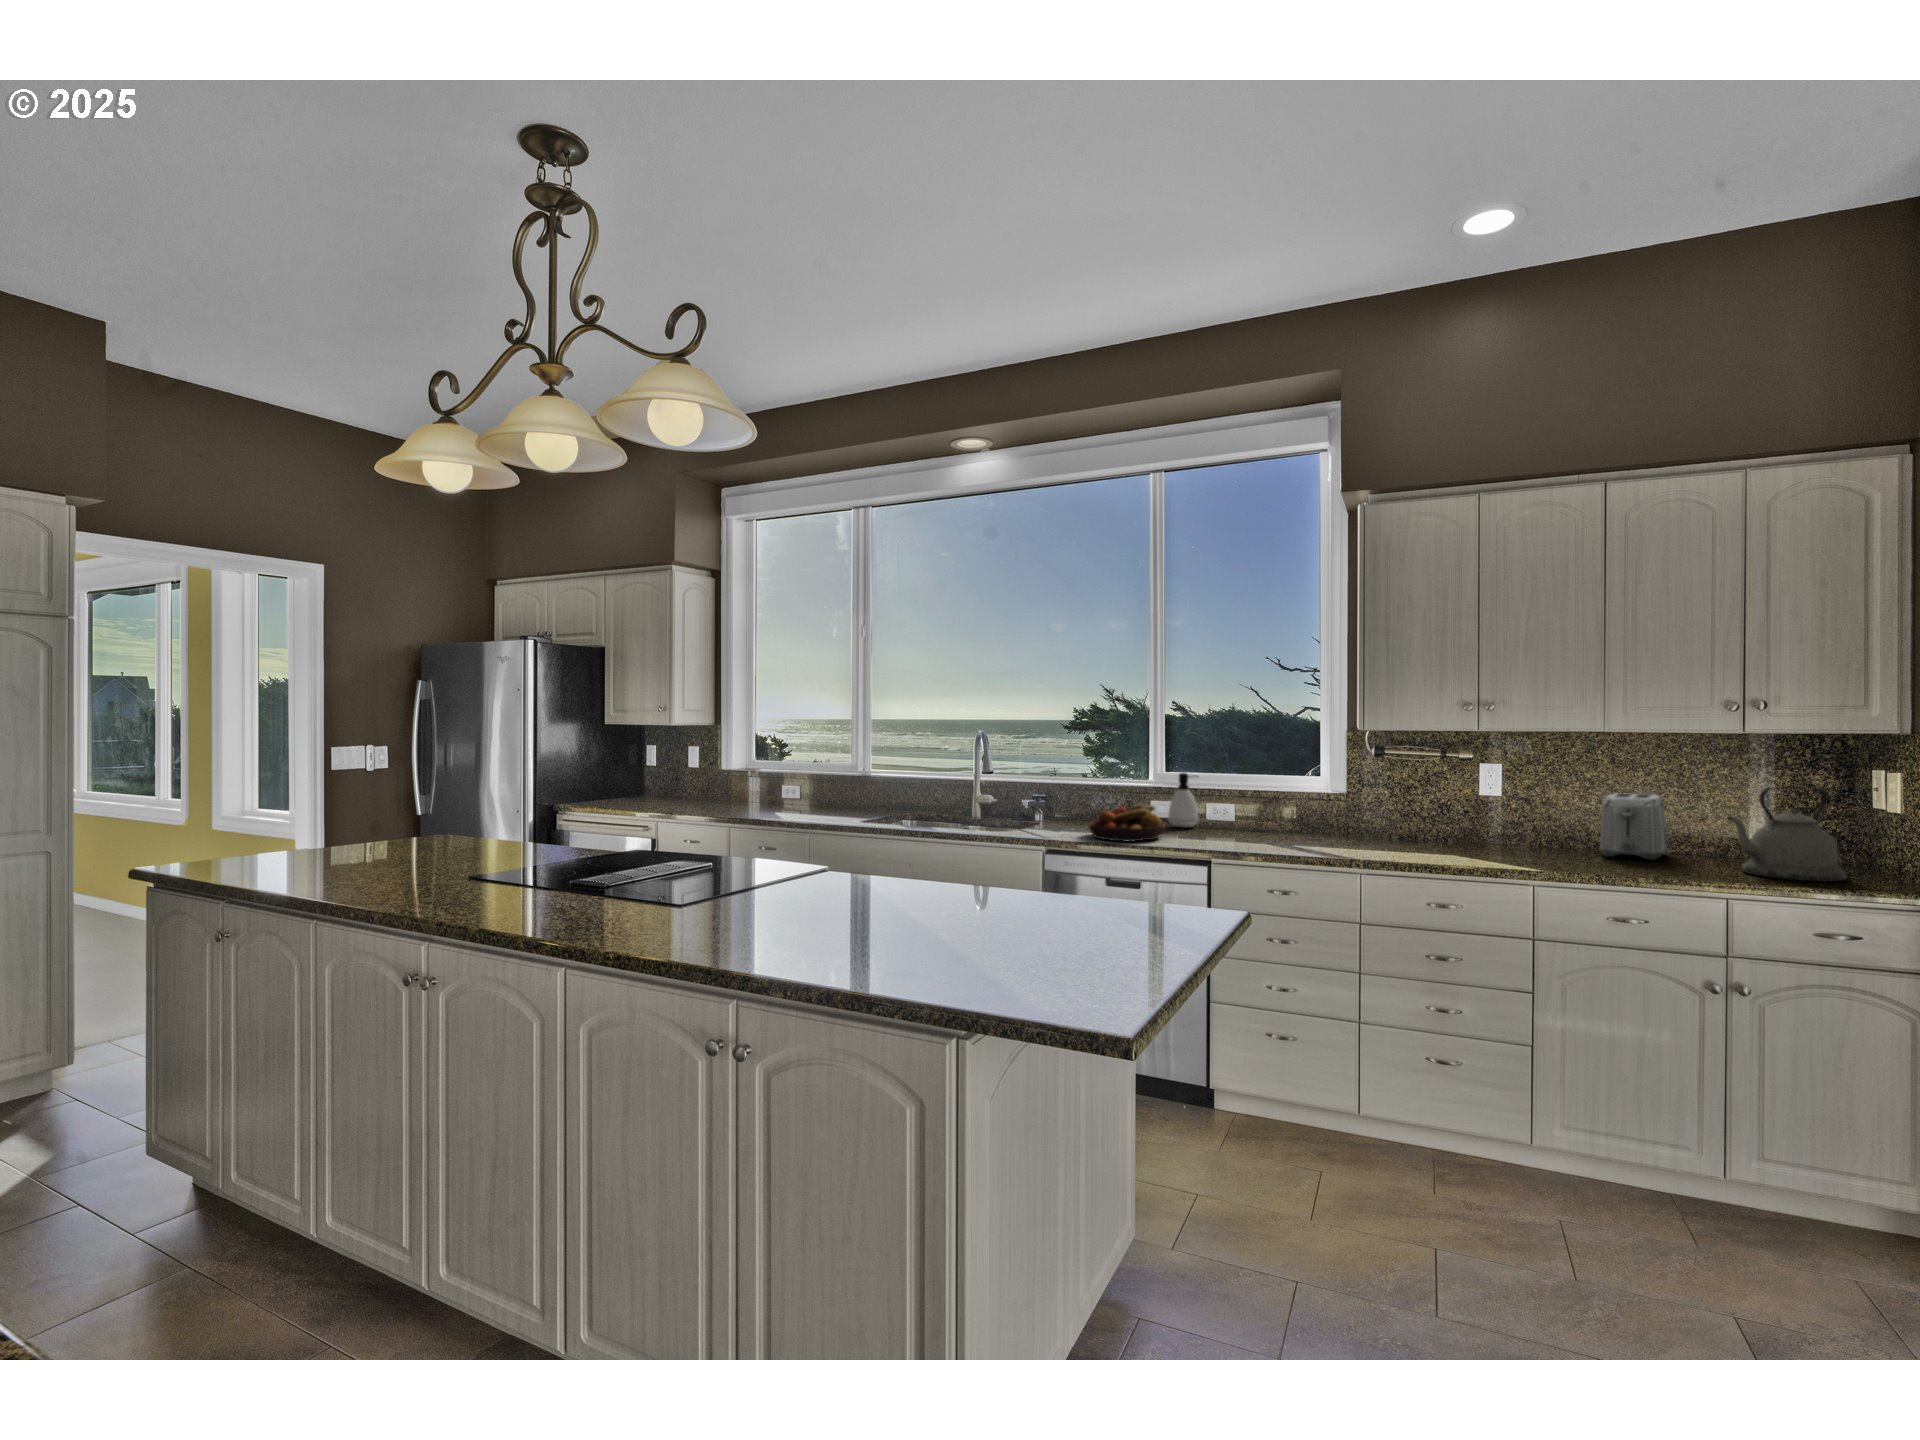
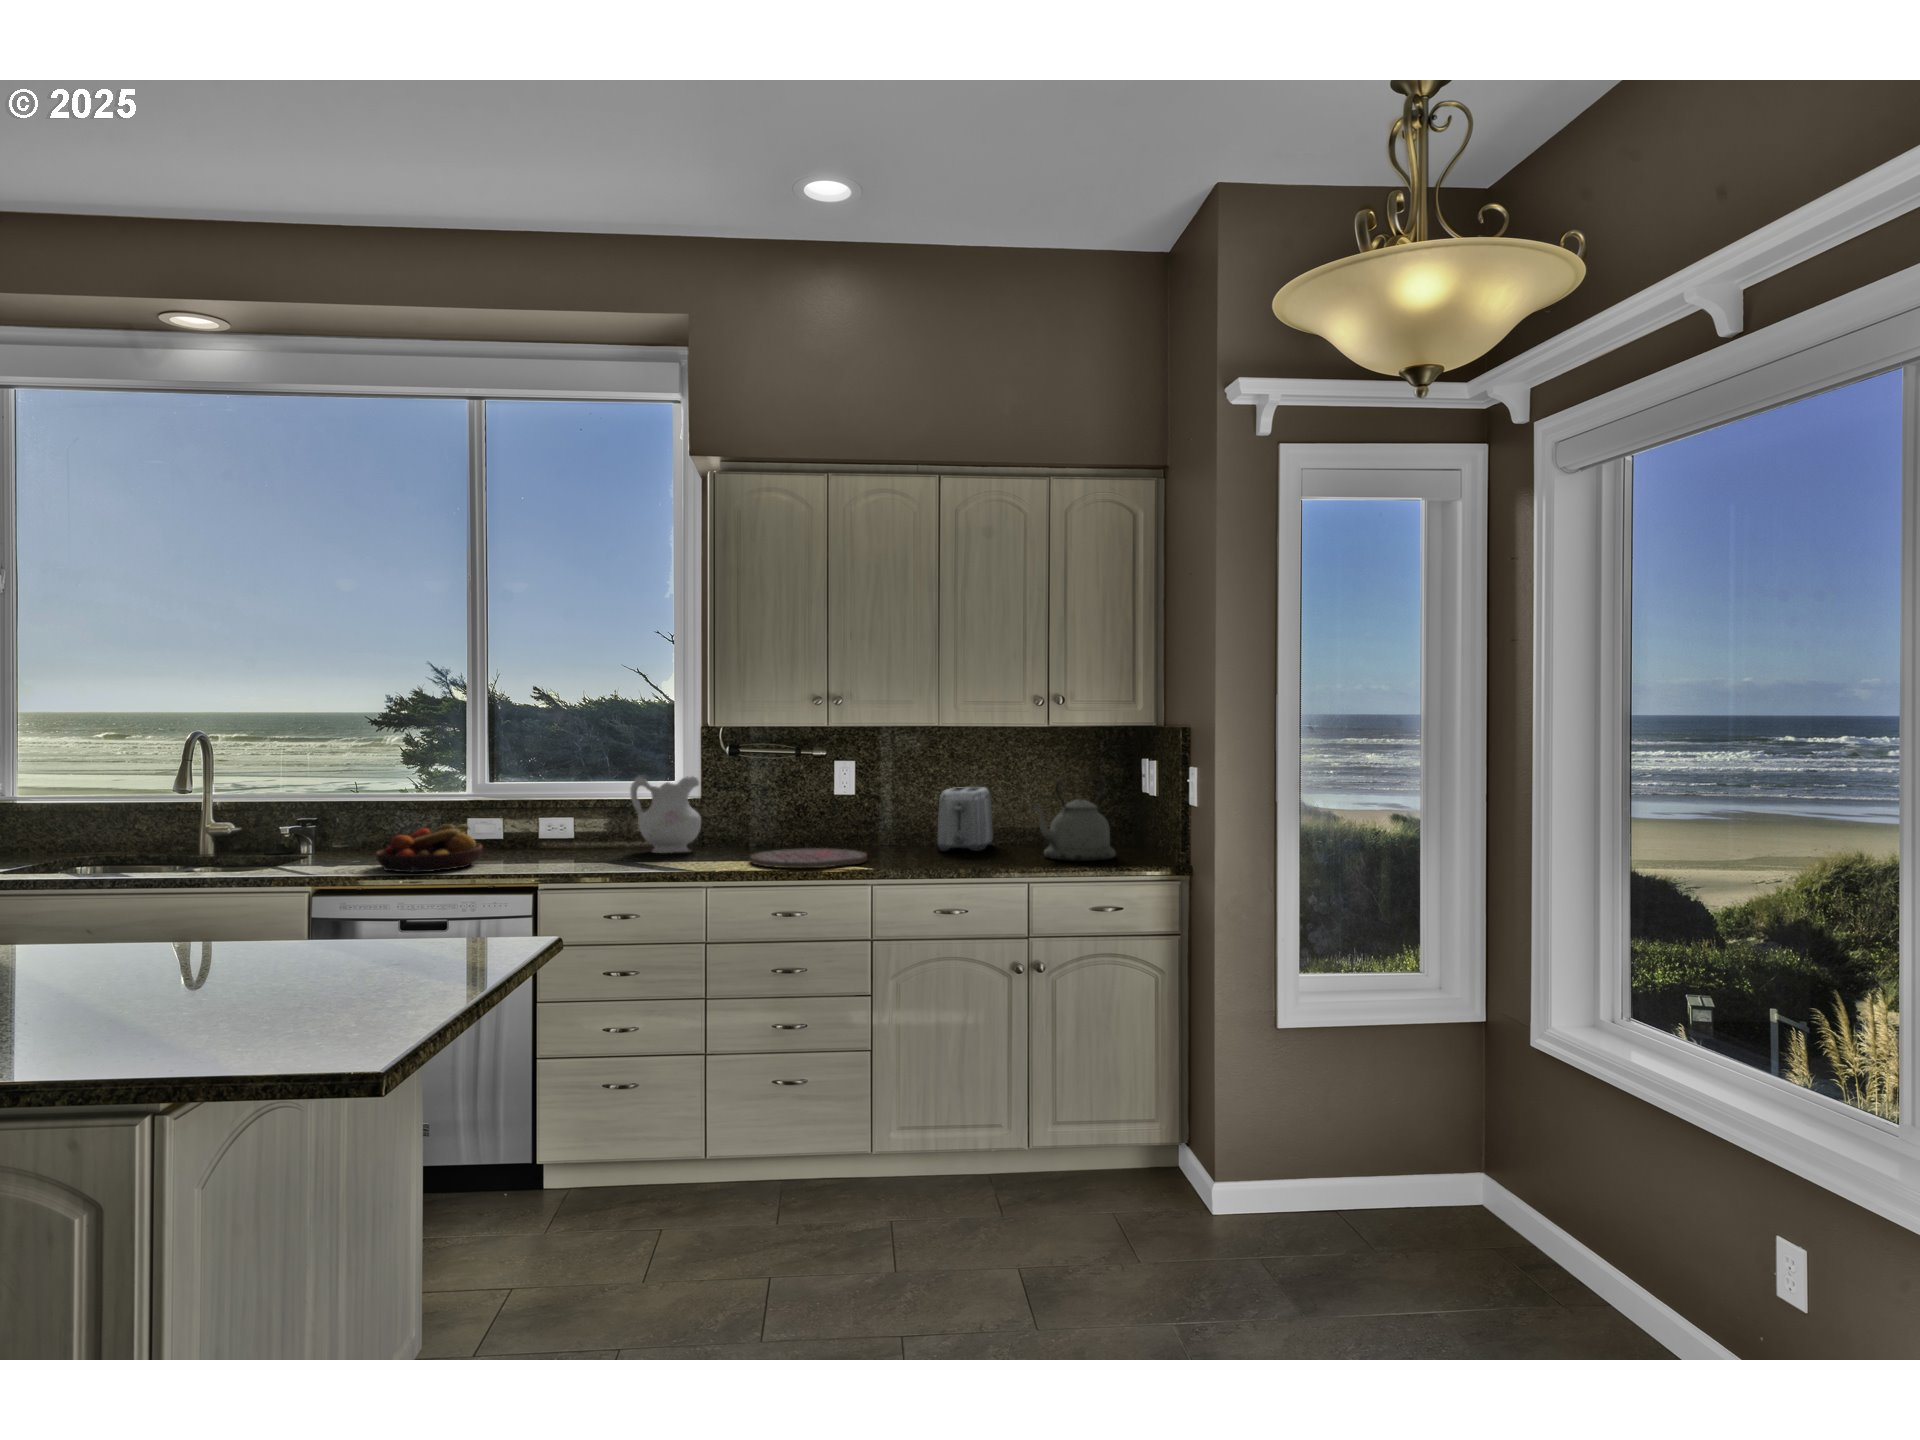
ceramic pitcher: none [1284,771,1348,840] -> present [630,775,701,853]
soap dispenser: present [1168,773,1198,827] -> none [491,781,530,850]
cutting board: none [1399,844,1523,864] -> present [750,848,867,868]

